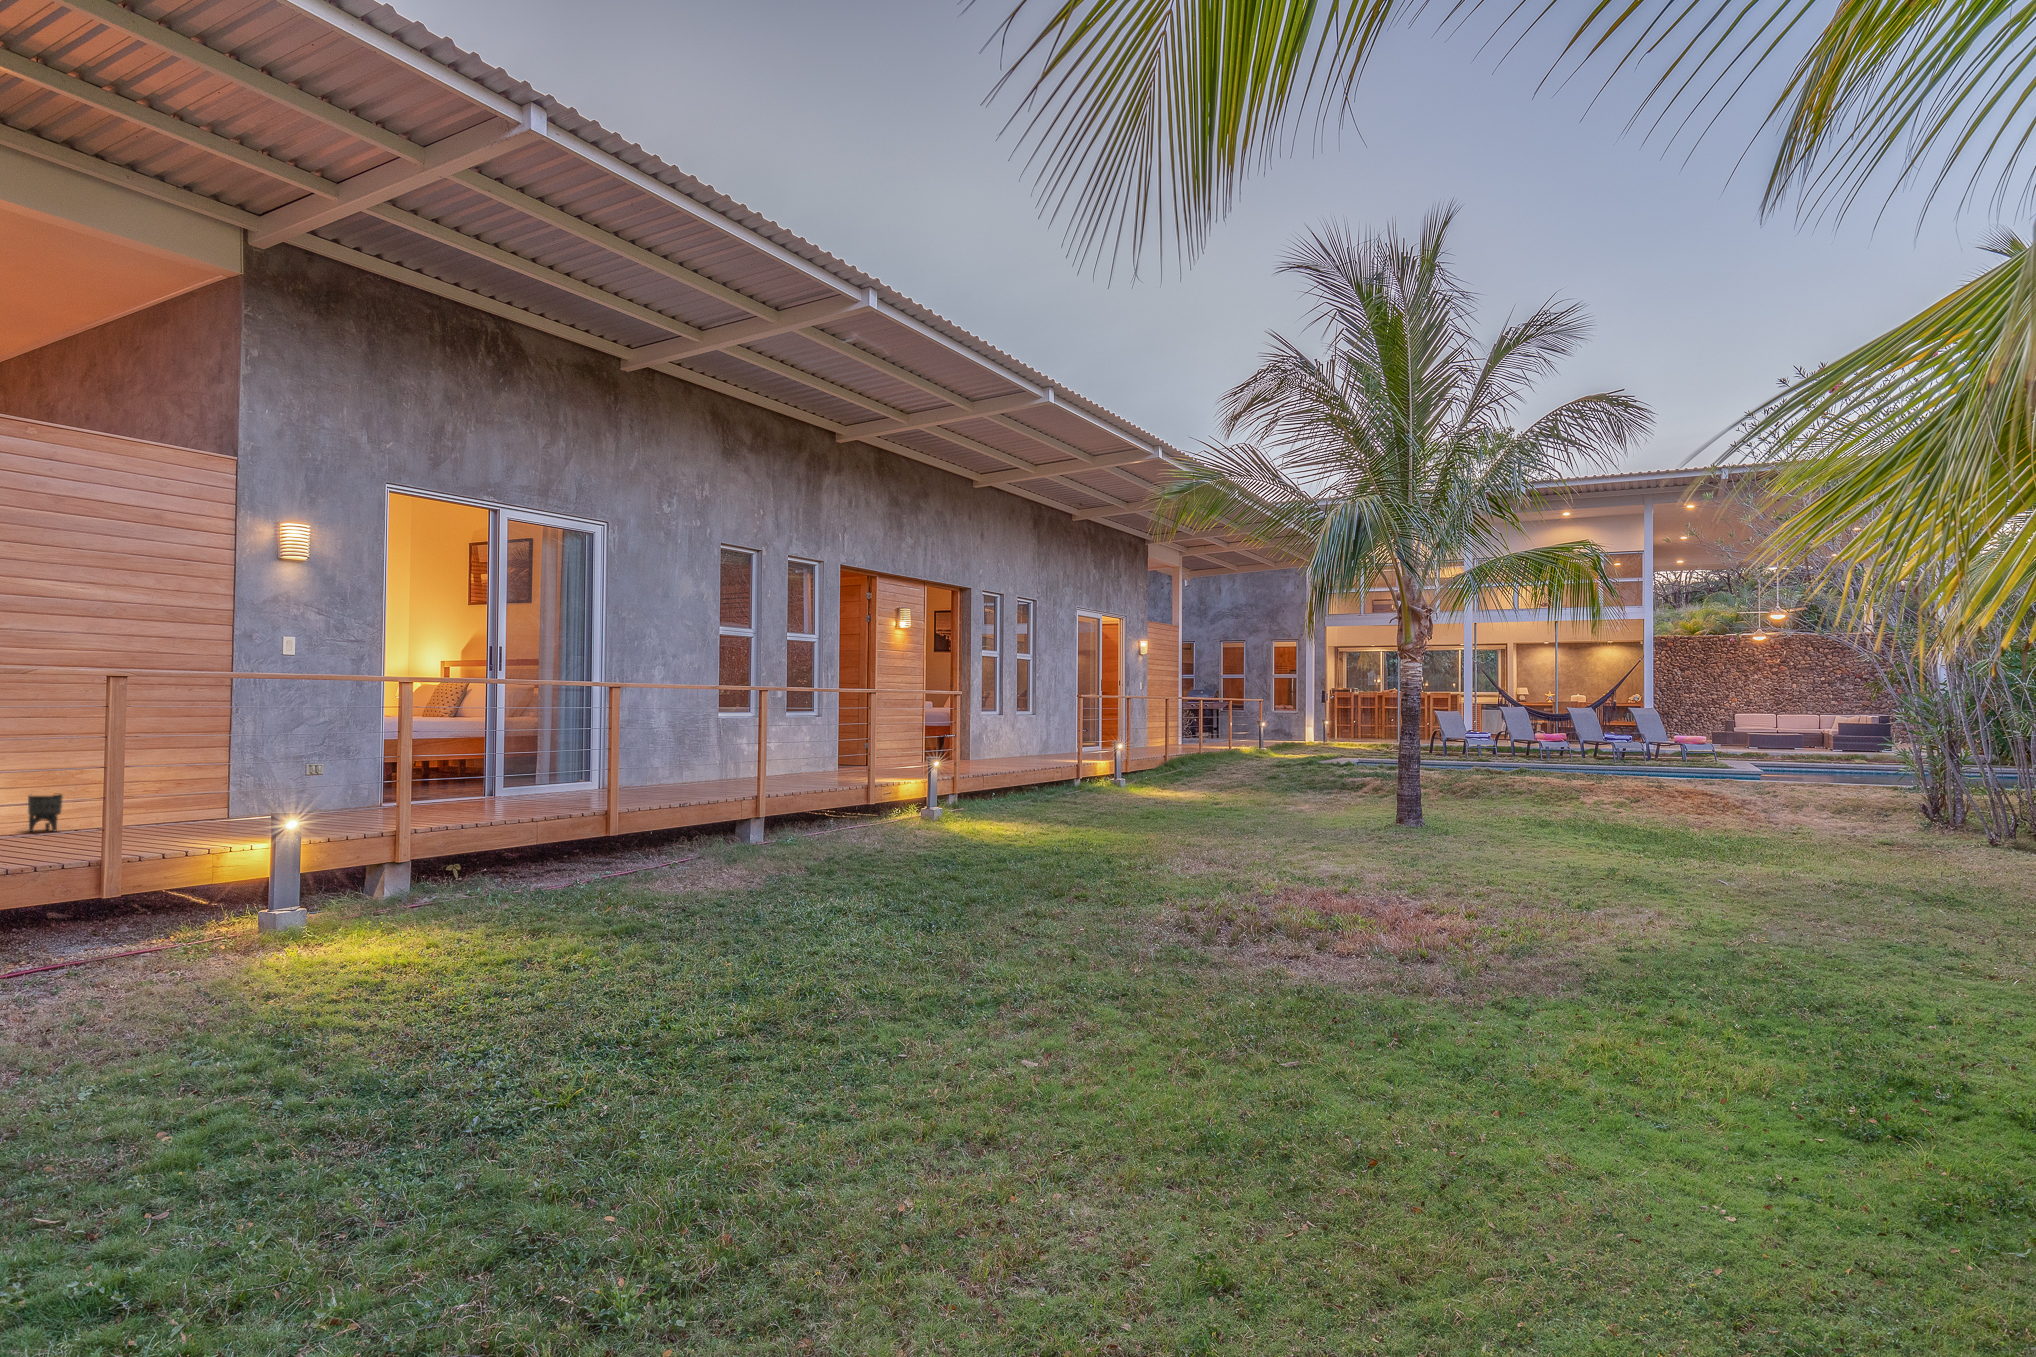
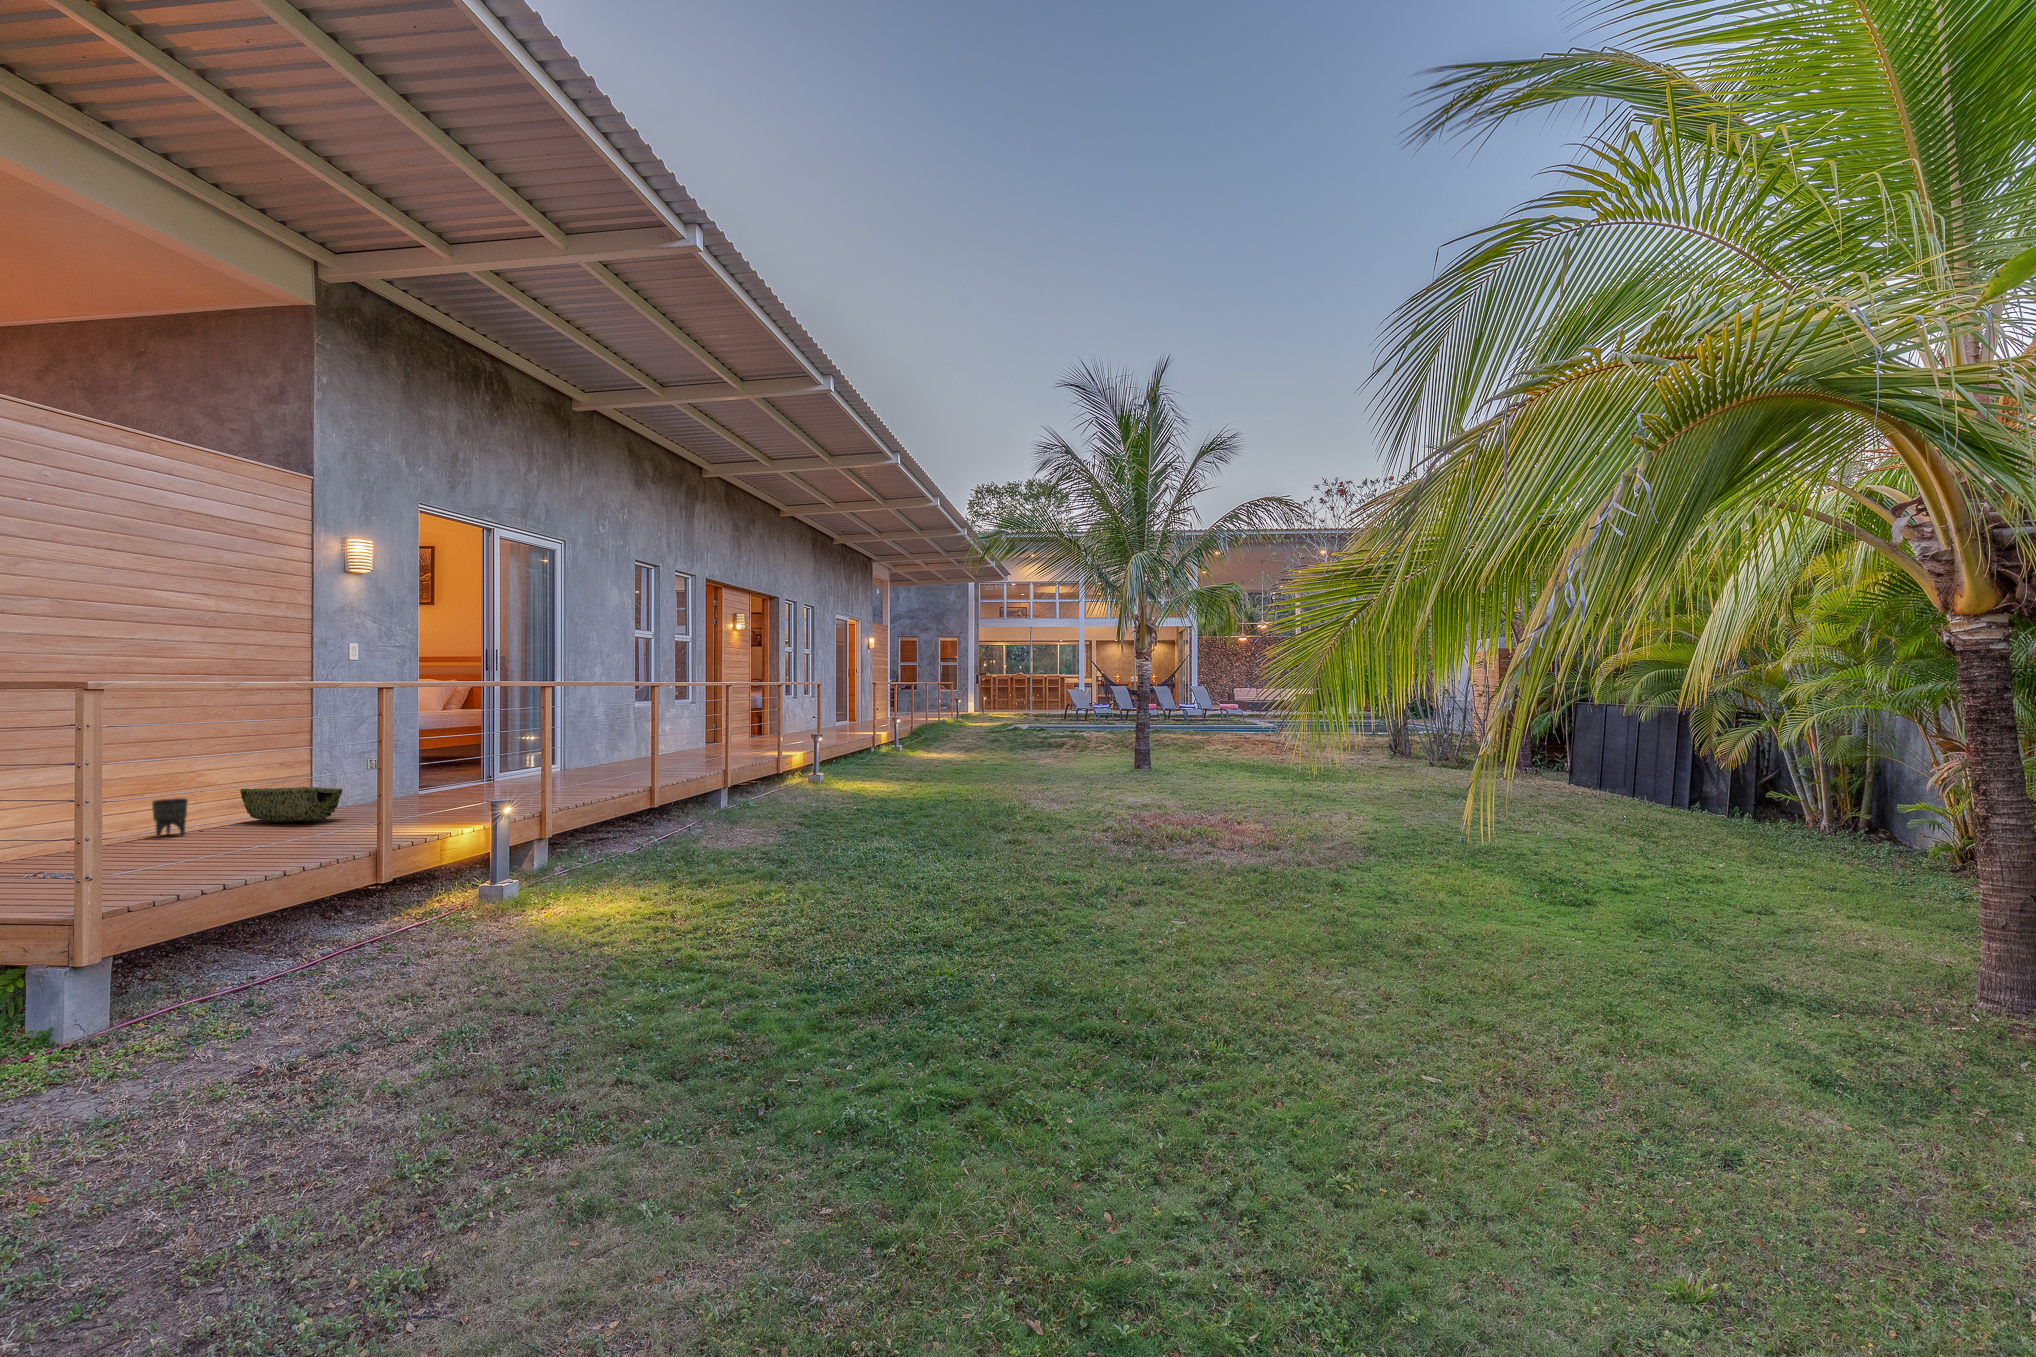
woven basket: none [134,787,227,827] -> present [240,787,343,822]

